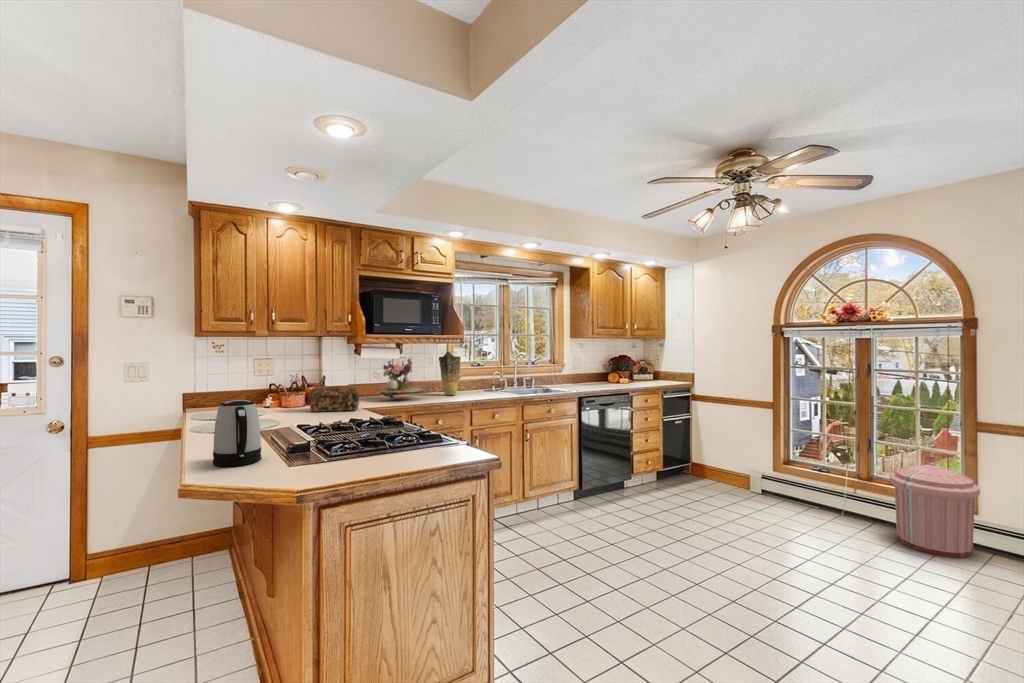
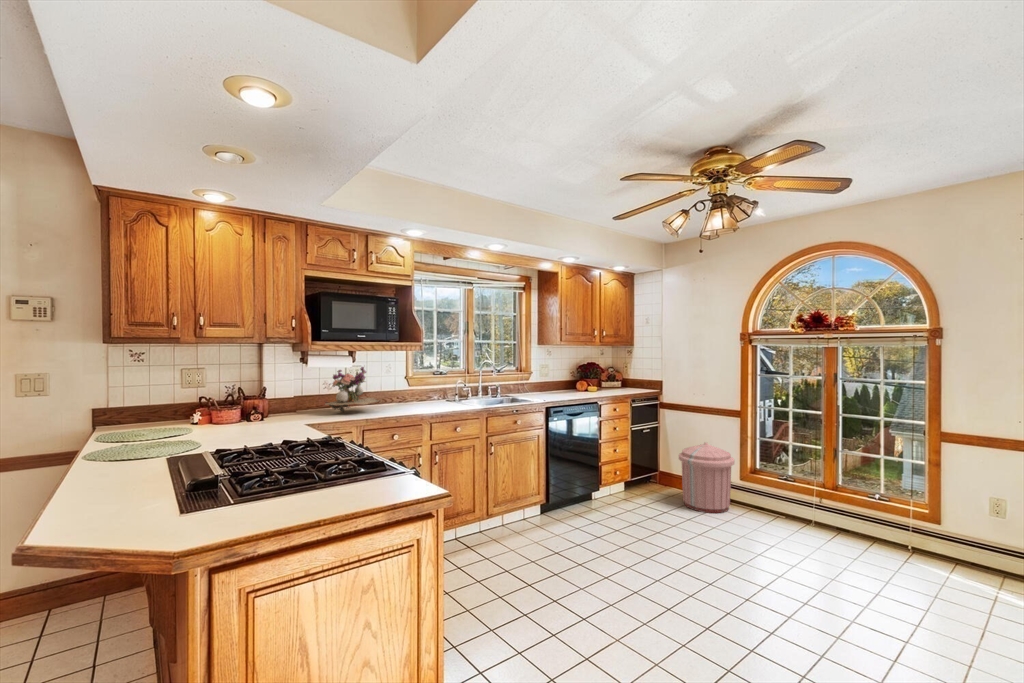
vase: present [439,352,461,395] -> none [396,359,419,406]
bread loaf: present [310,386,359,412] -> none [241,400,301,430]
kettle: present [213,400,261,466] -> none [79,429,149,516]
trash can: present [890,463,980,558] -> present [679,442,734,513]

